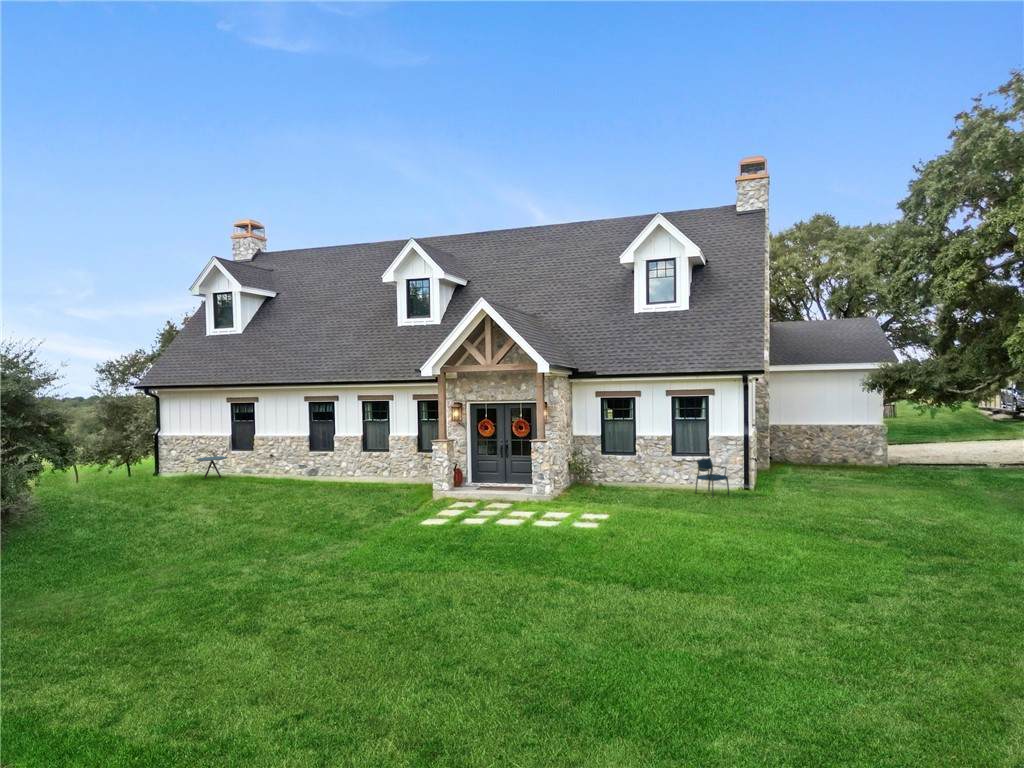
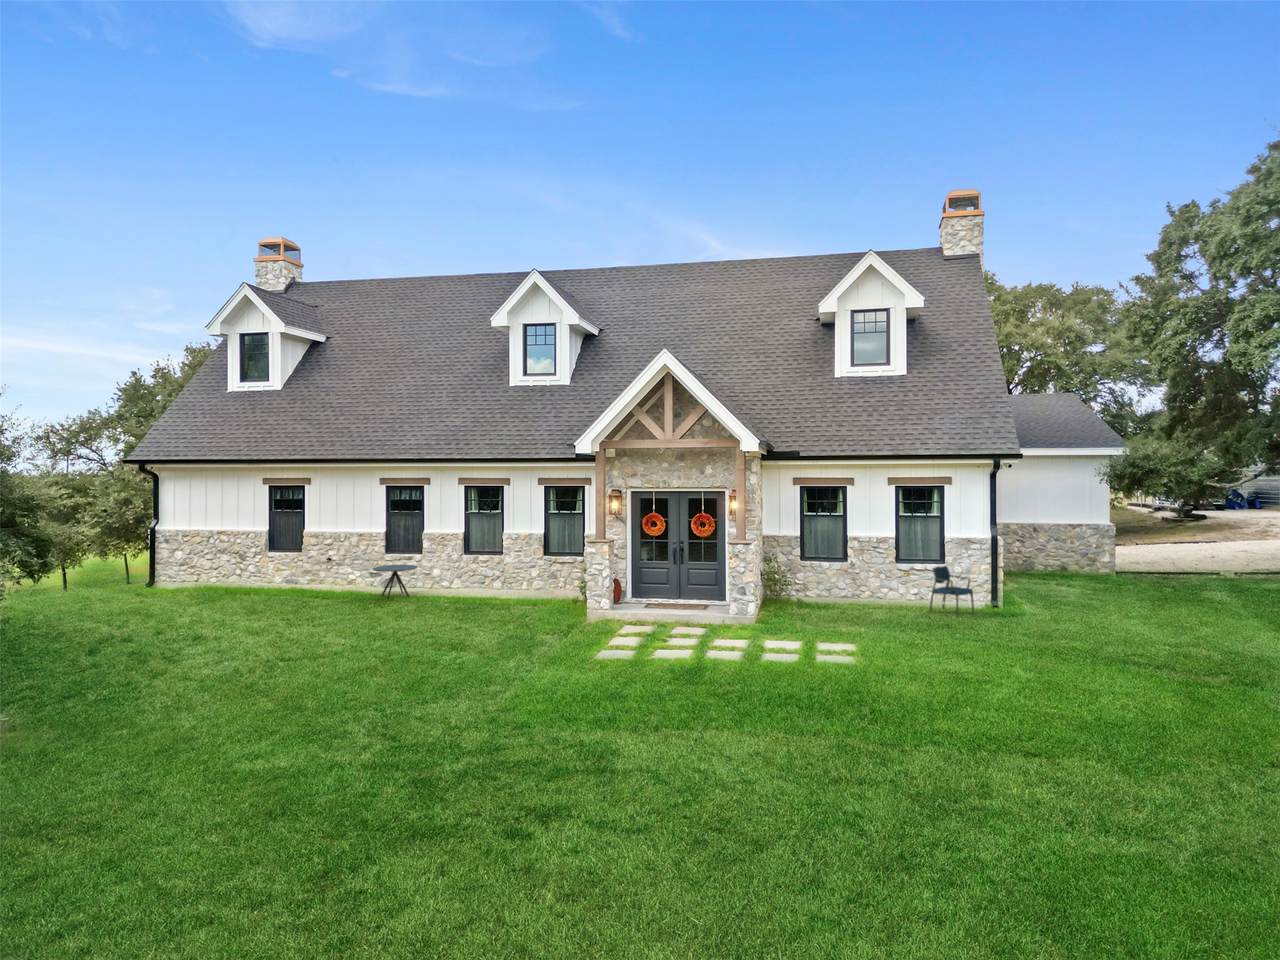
round table: present [196,456,228,479] -> present [373,565,417,598]

